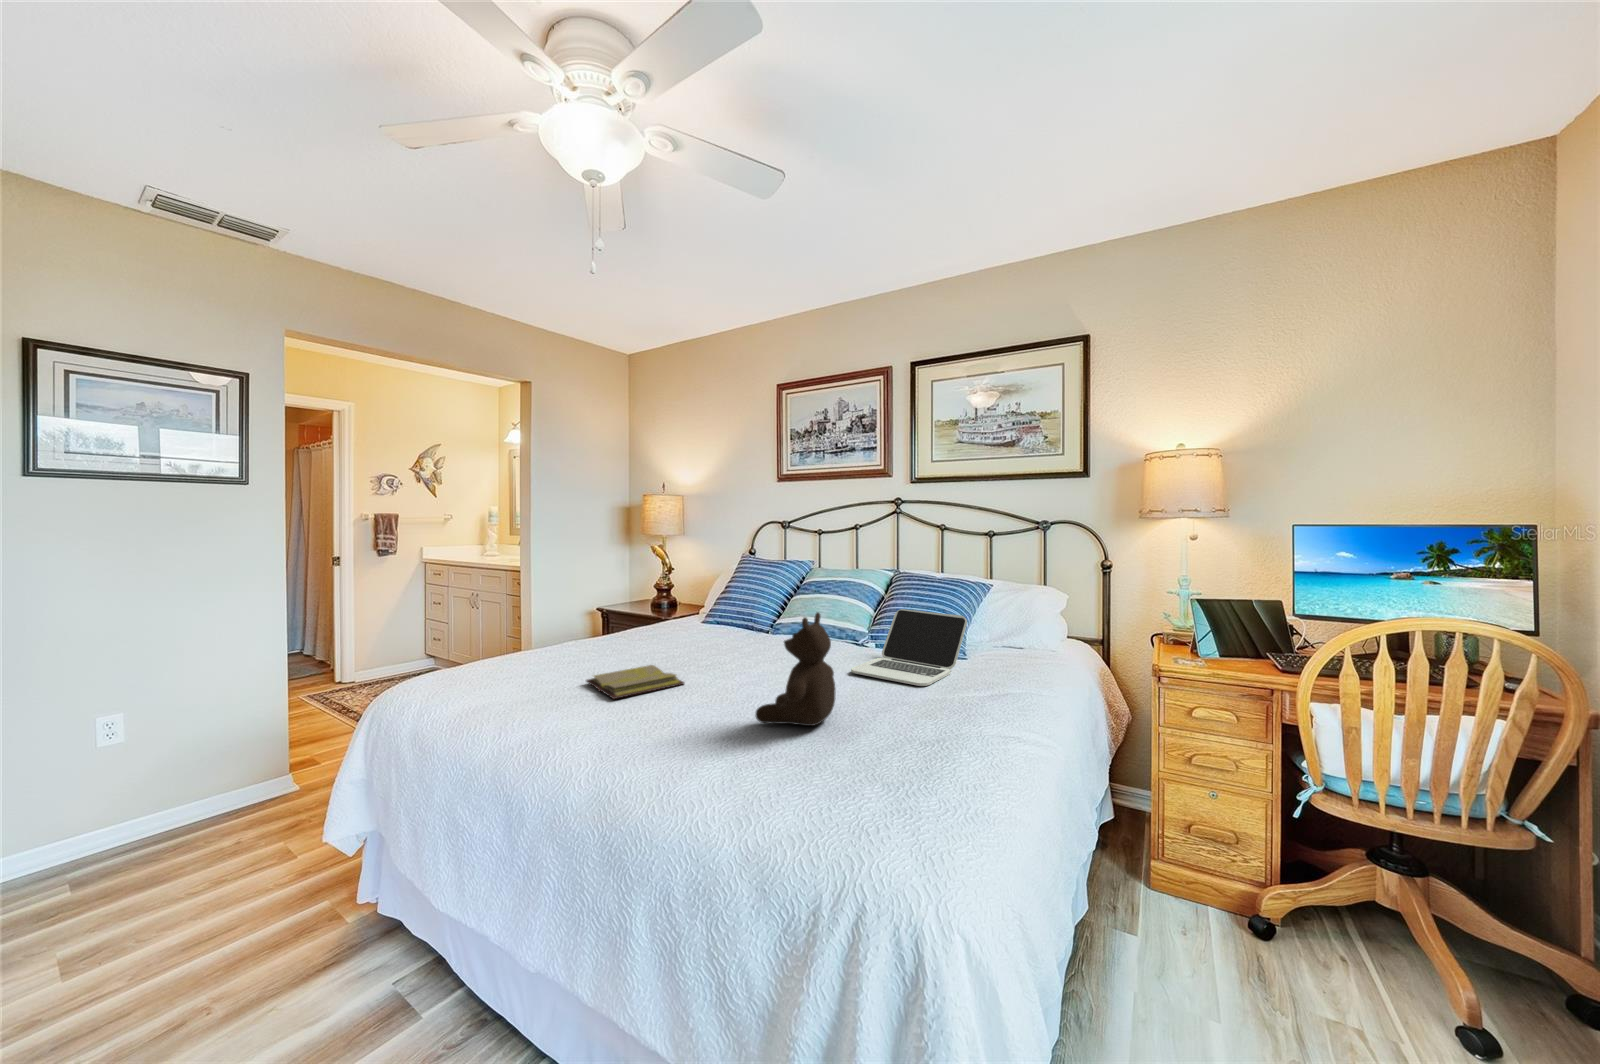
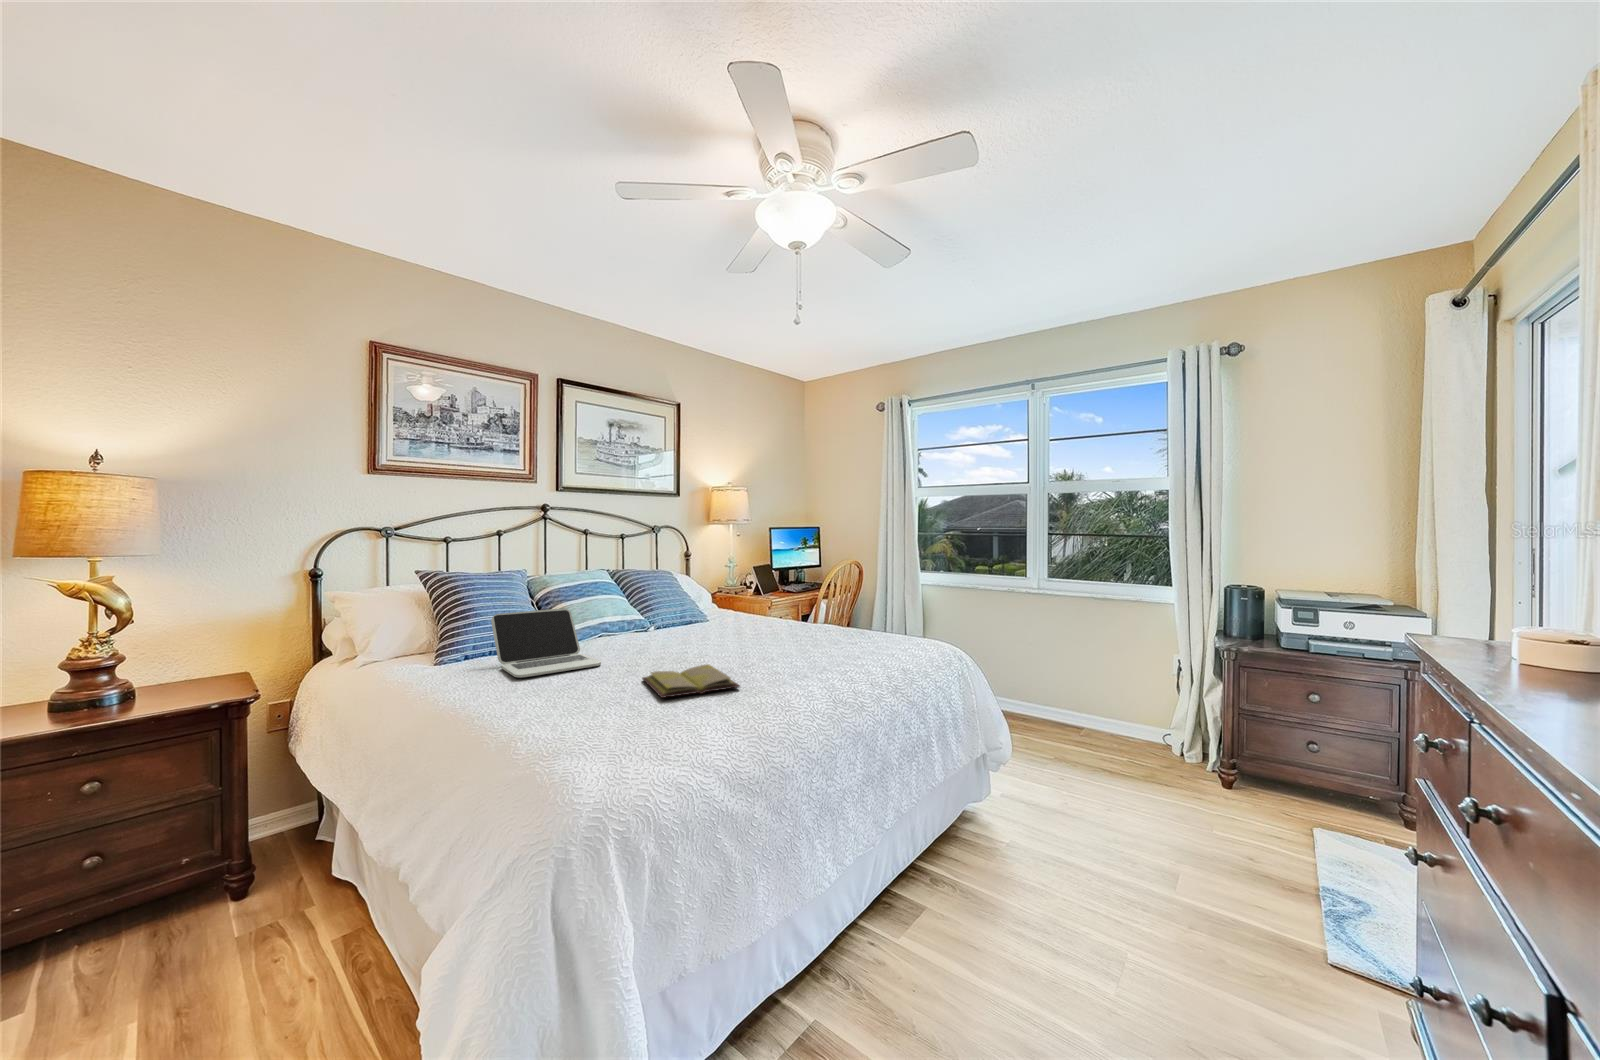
laptop: present [851,609,967,686] -> present [491,608,601,677]
teddy bear: present [756,612,836,726] -> none [806,576,866,655]

